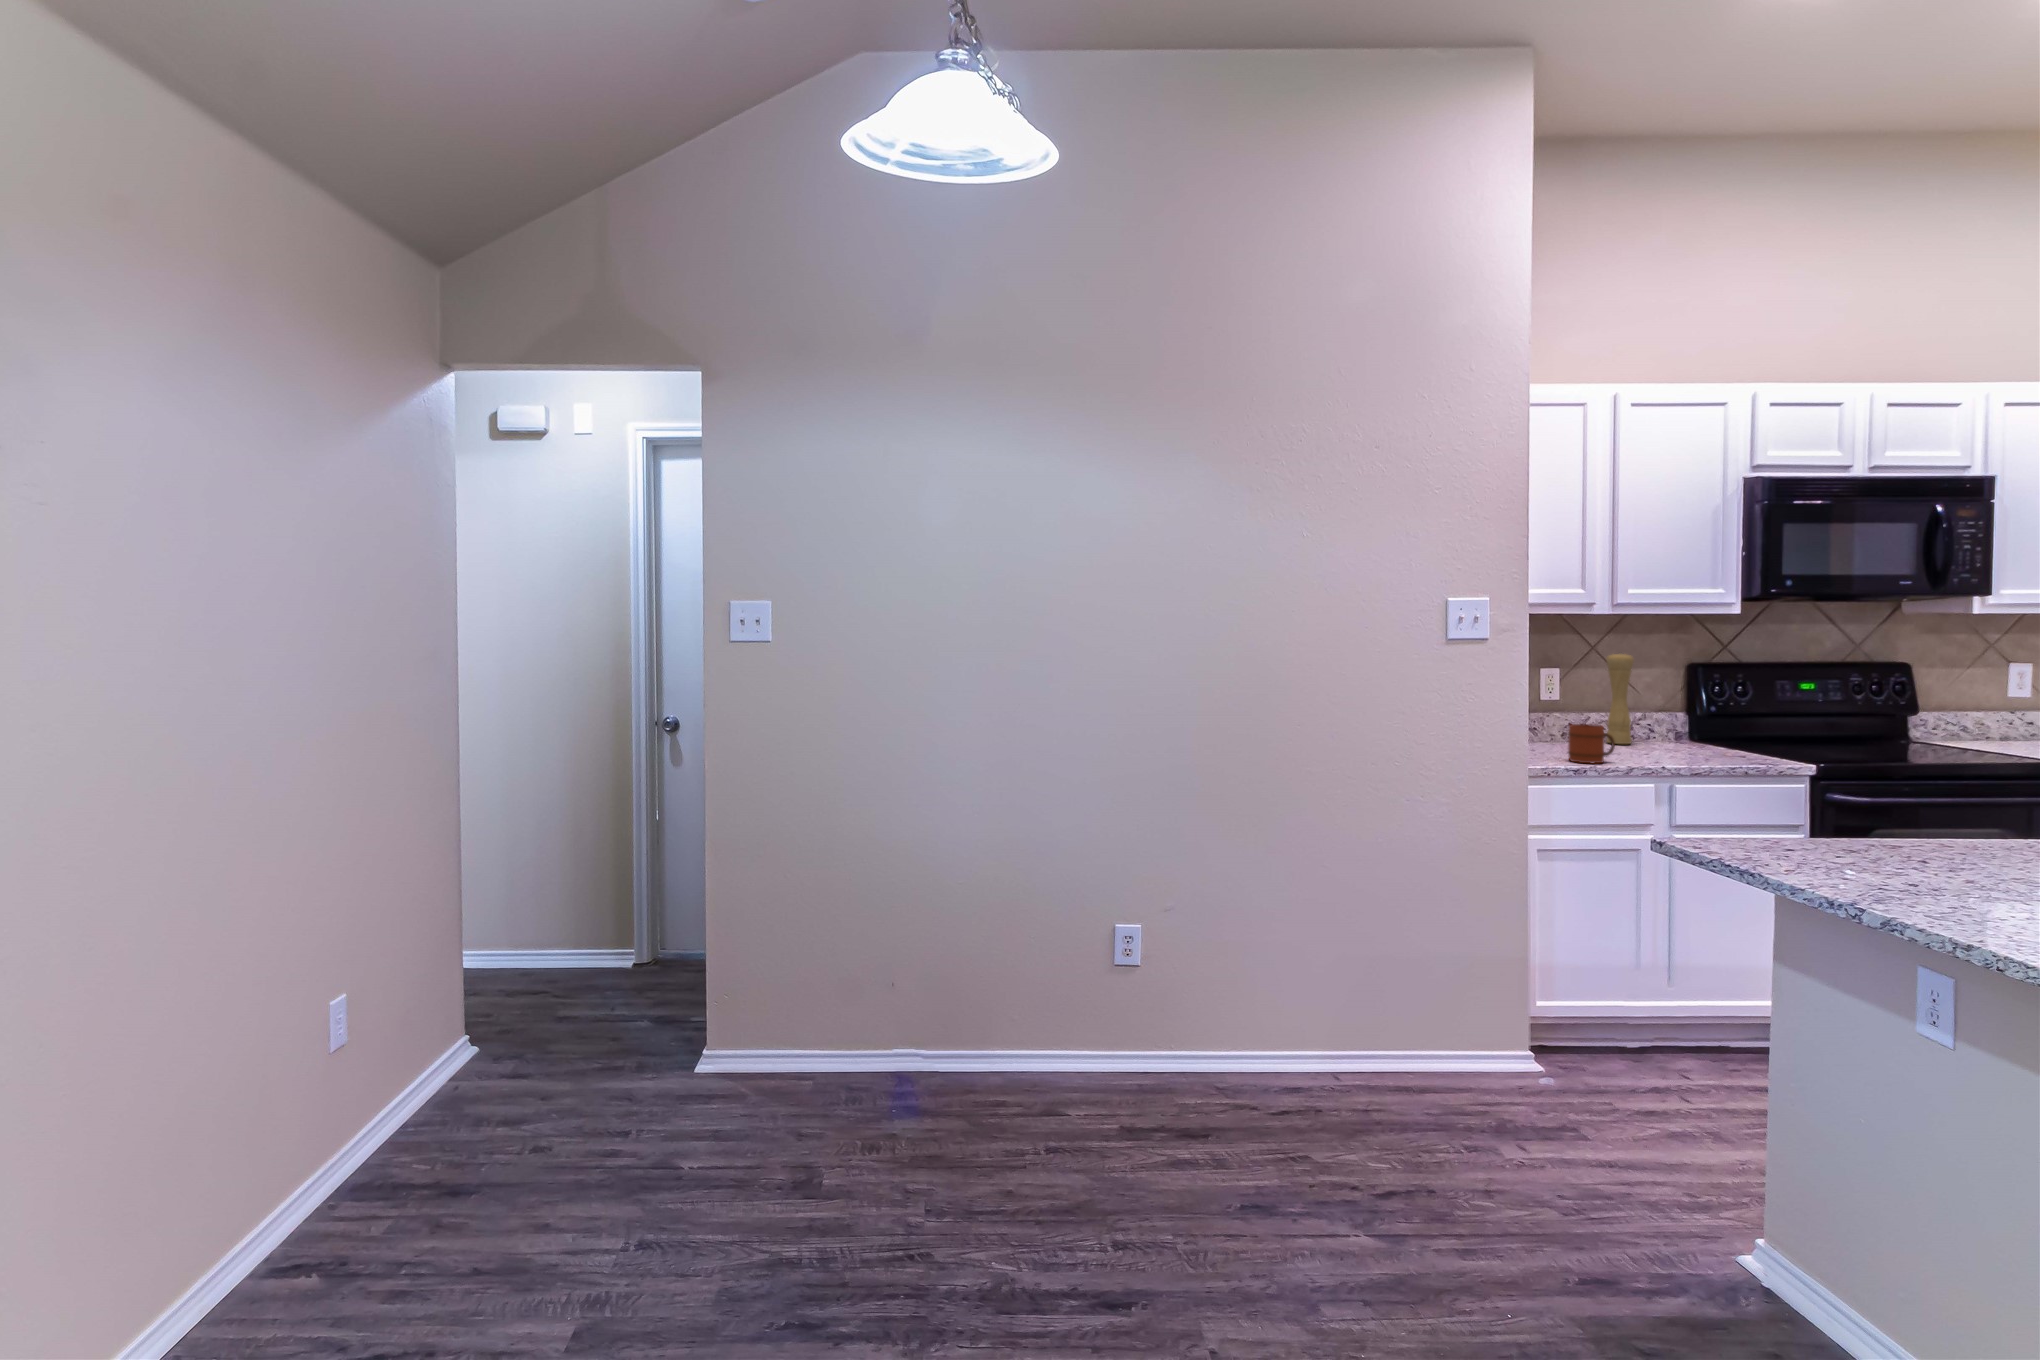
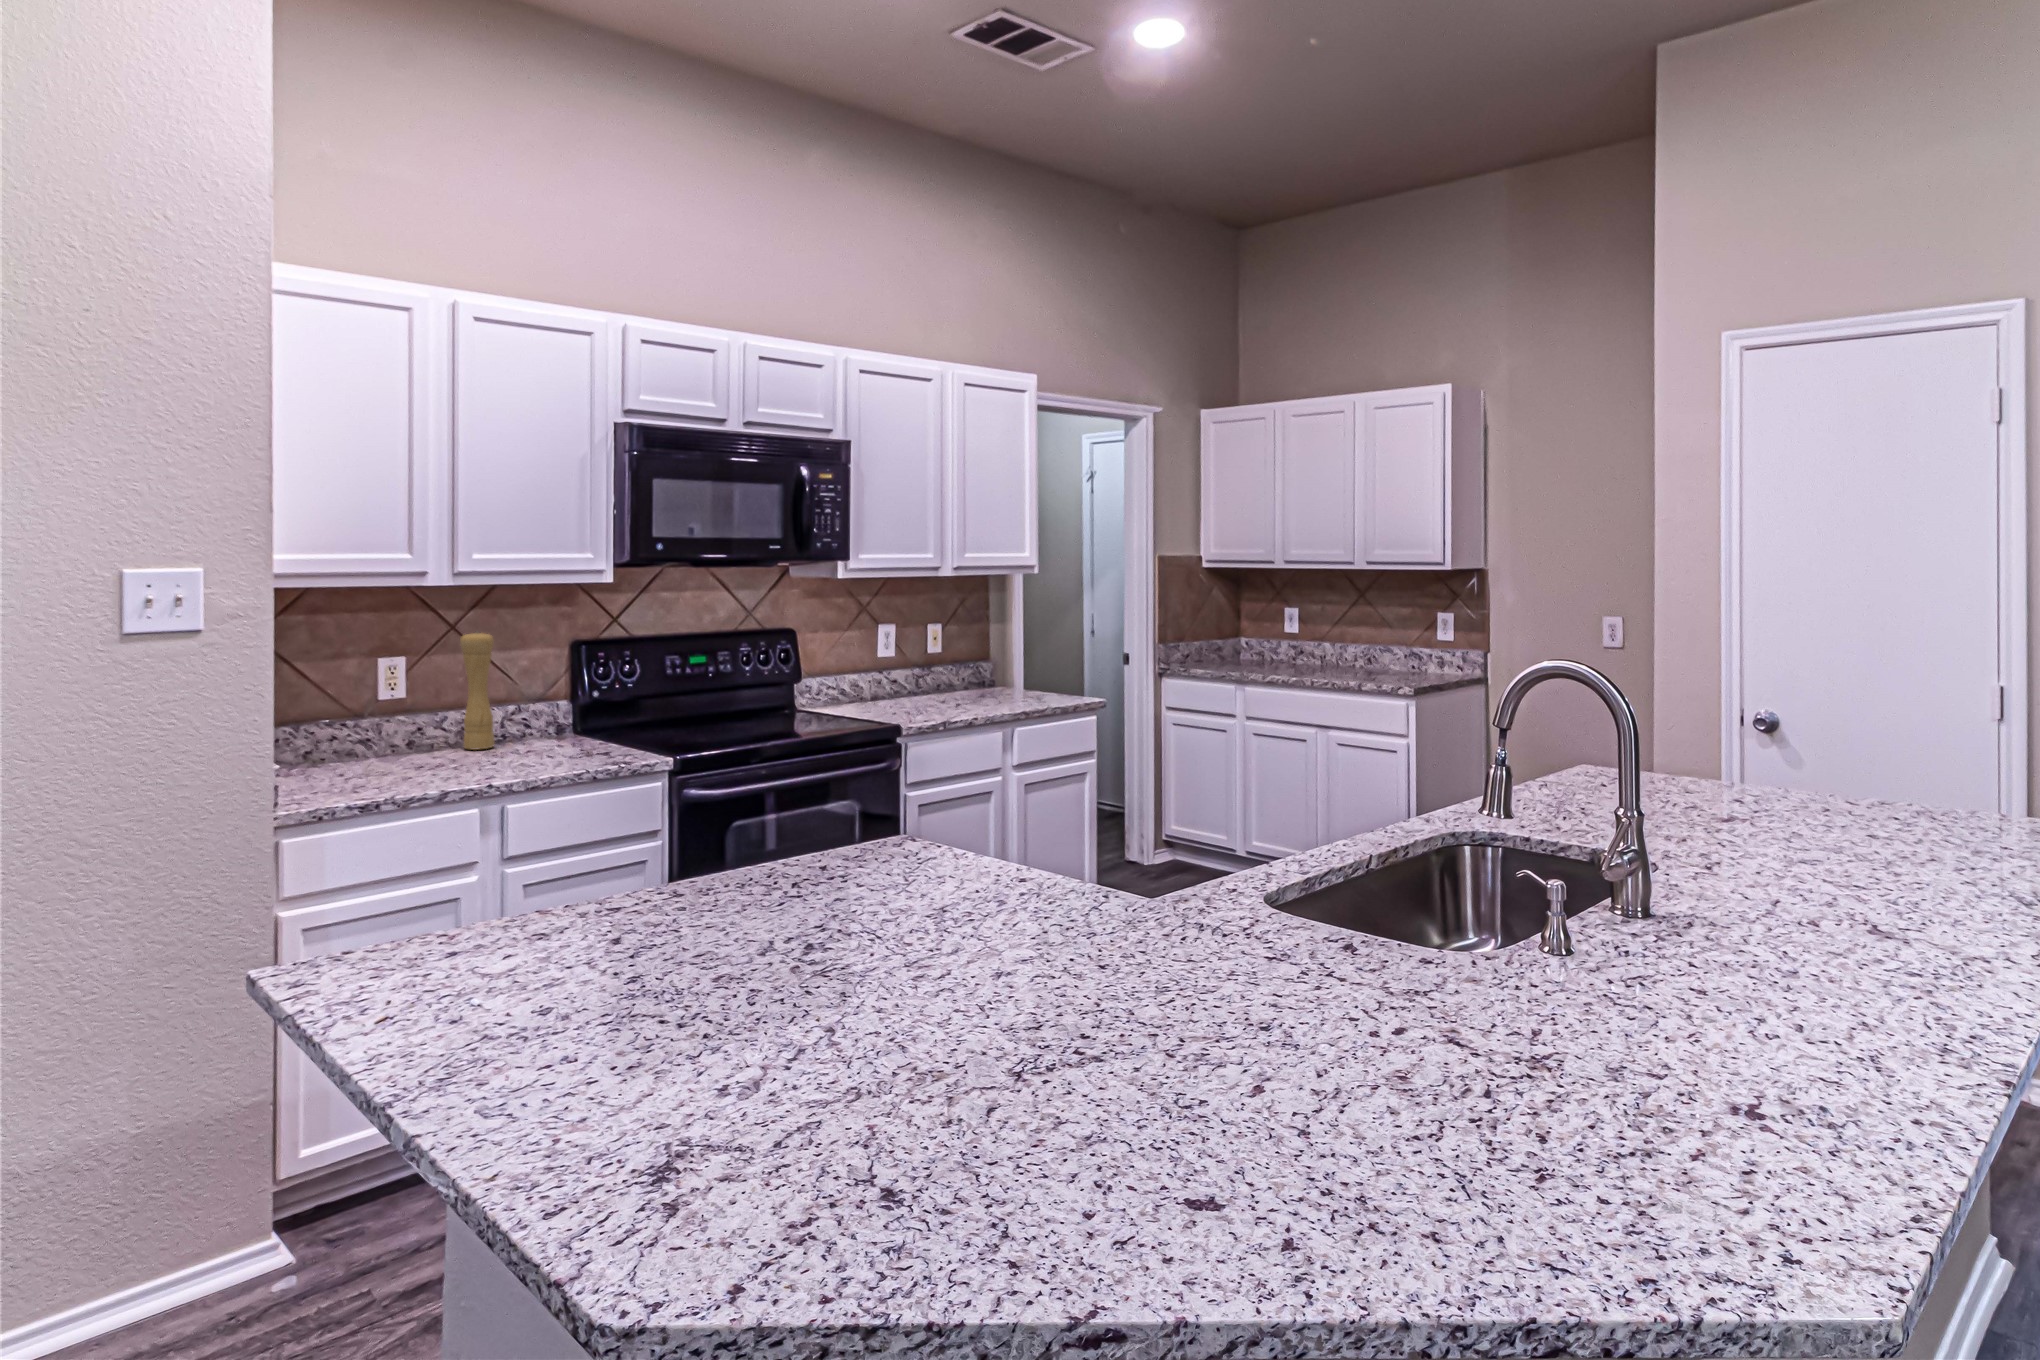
mug: present [1568,724,1615,763] -> none [368,737,433,793]

